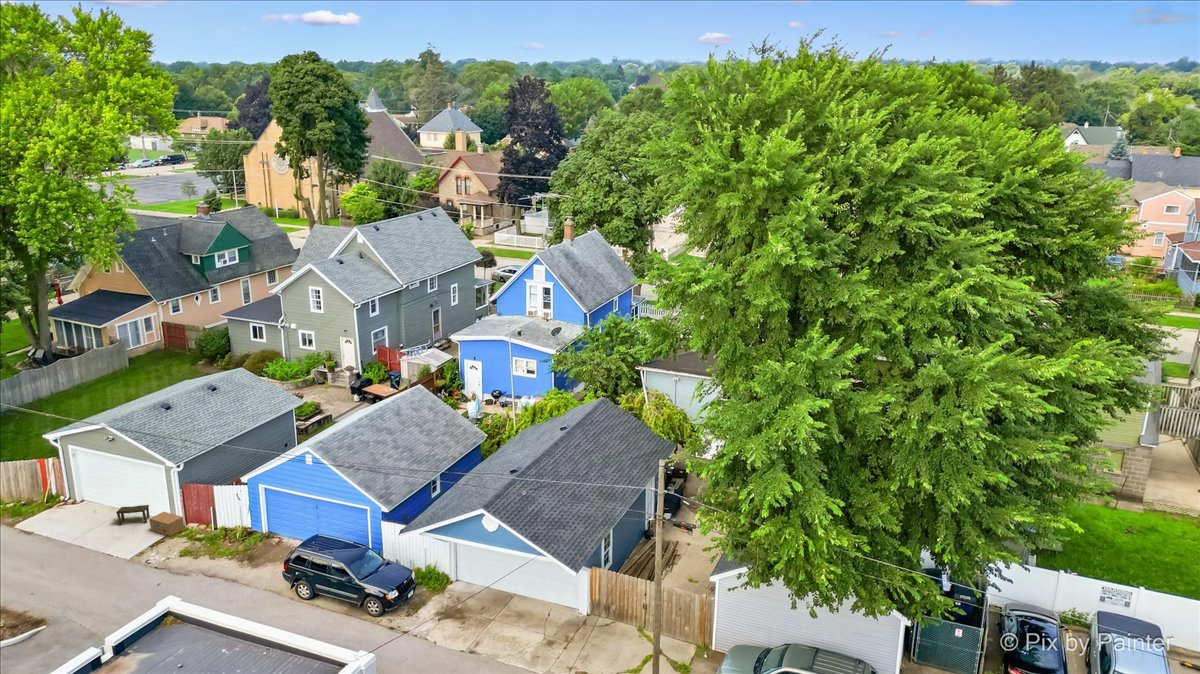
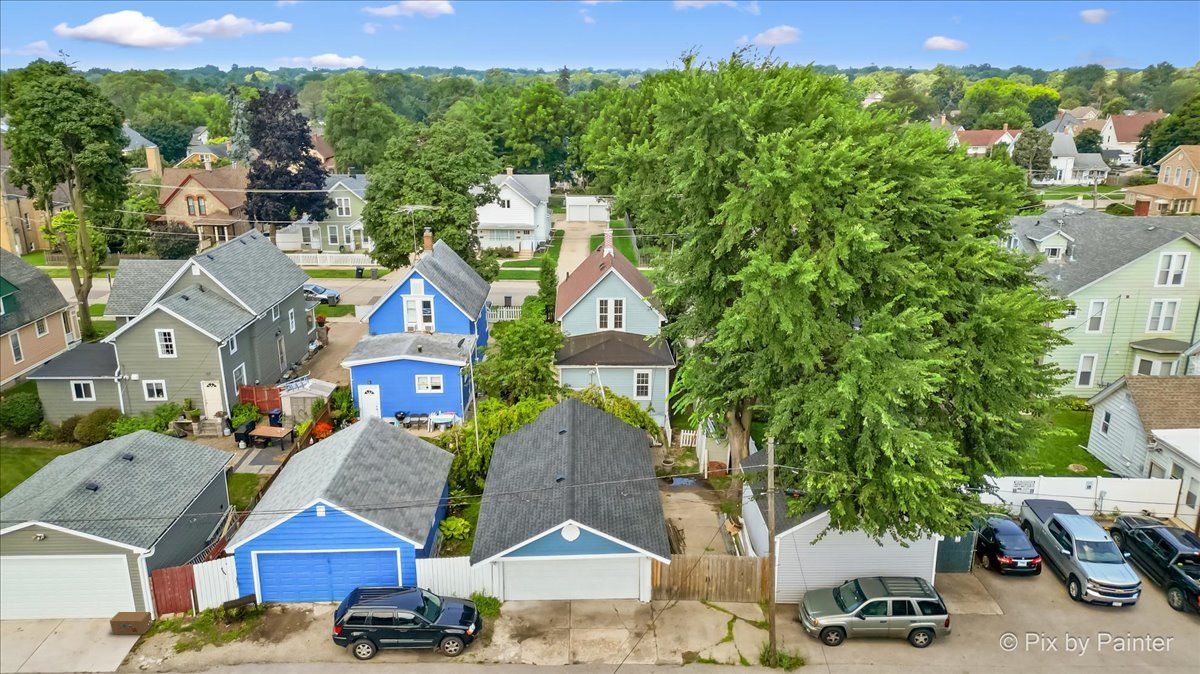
bench: present [116,505,150,525] -> present [223,594,259,623]

